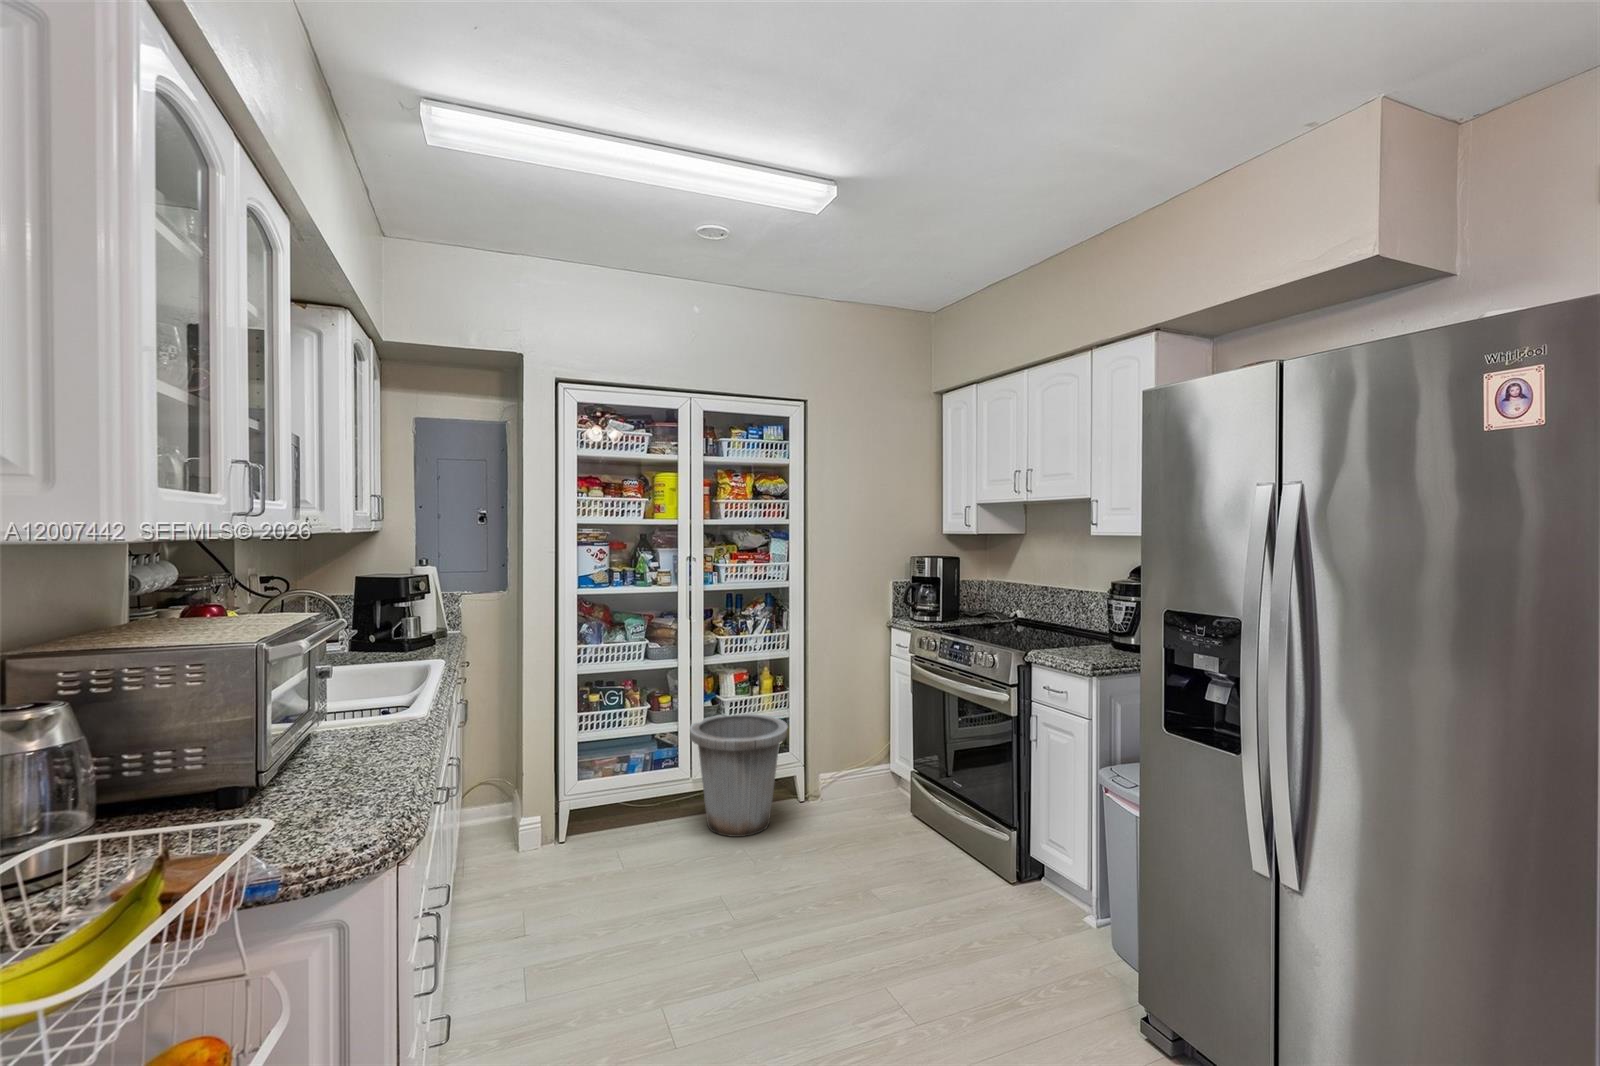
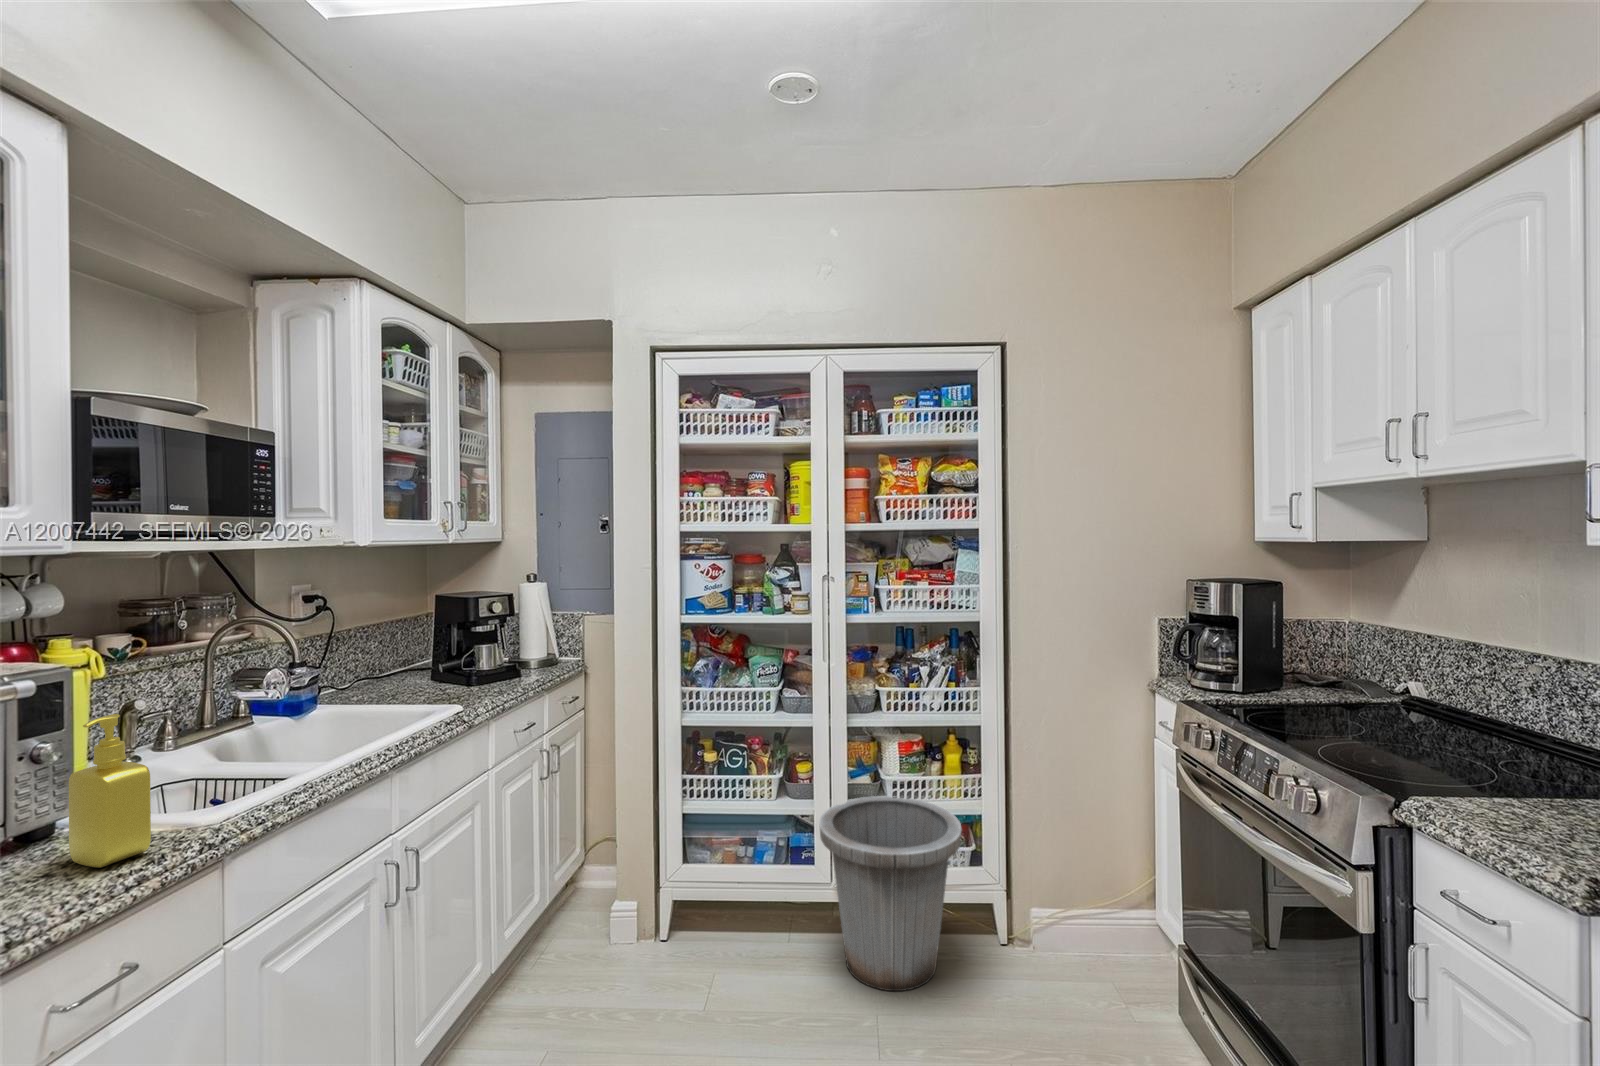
soap dispenser: none [355,639,409,739] -> present [69,714,151,868]

